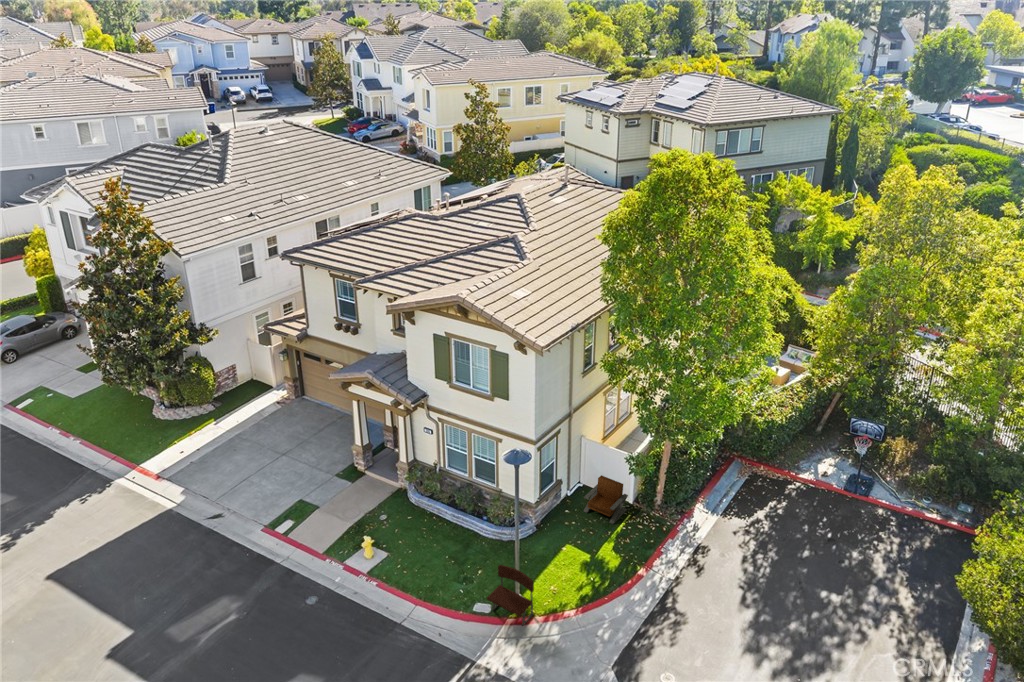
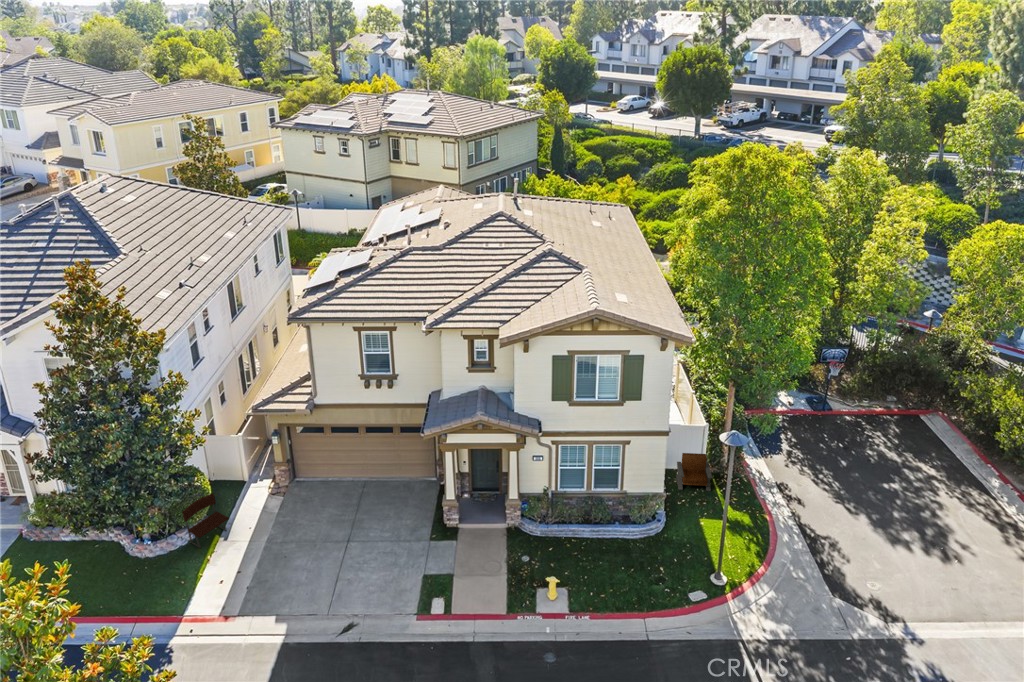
bench: present [487,565,534,626] -> present [182,494,229,548]

